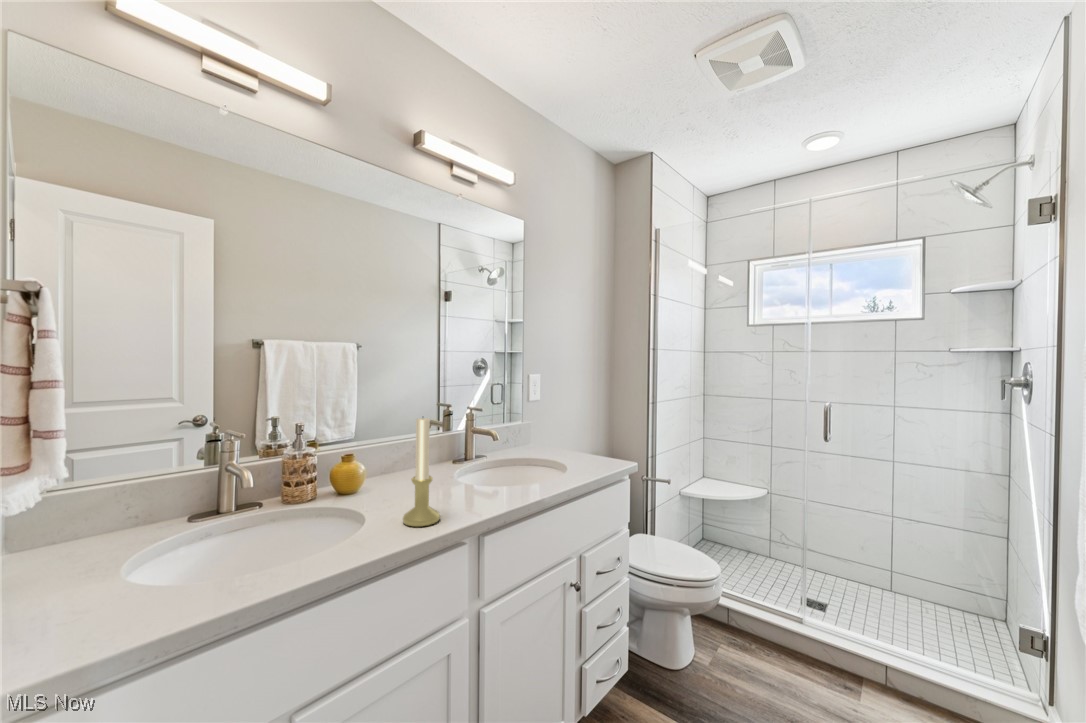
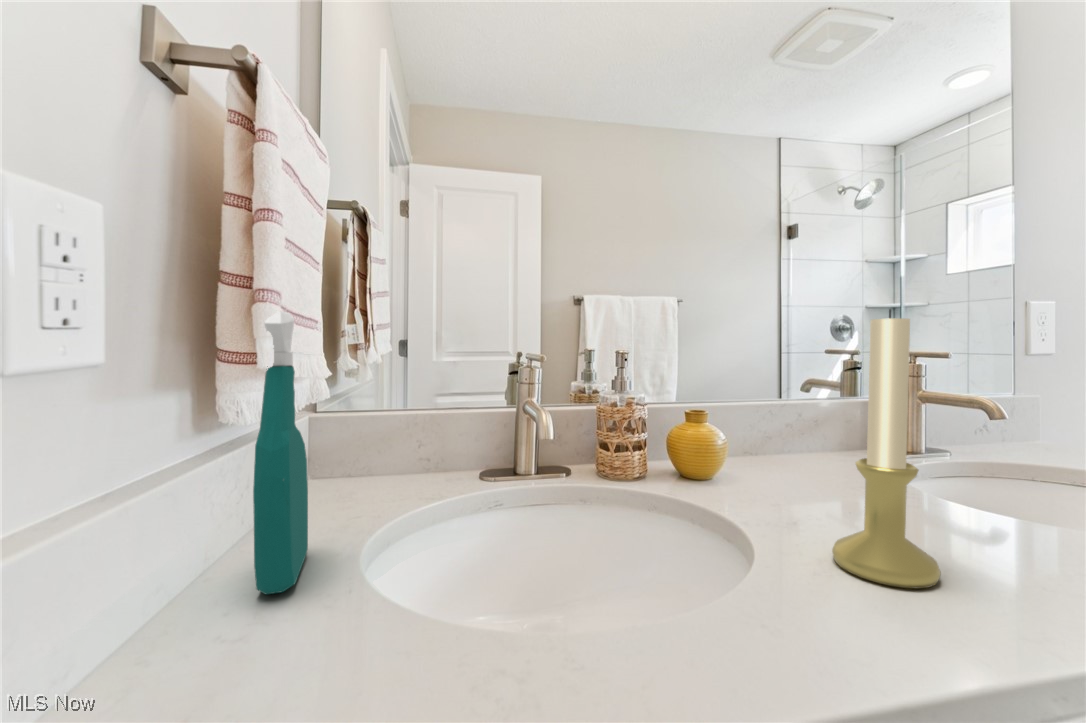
spray bottle: none [48,441,90,615] -> present [253,311,308,594]

